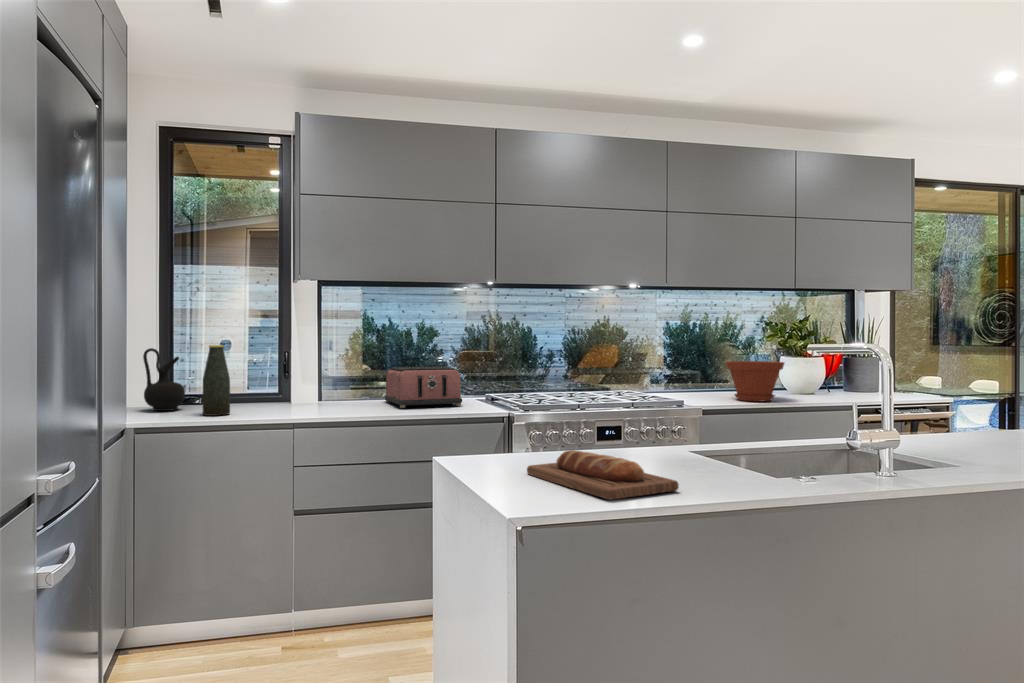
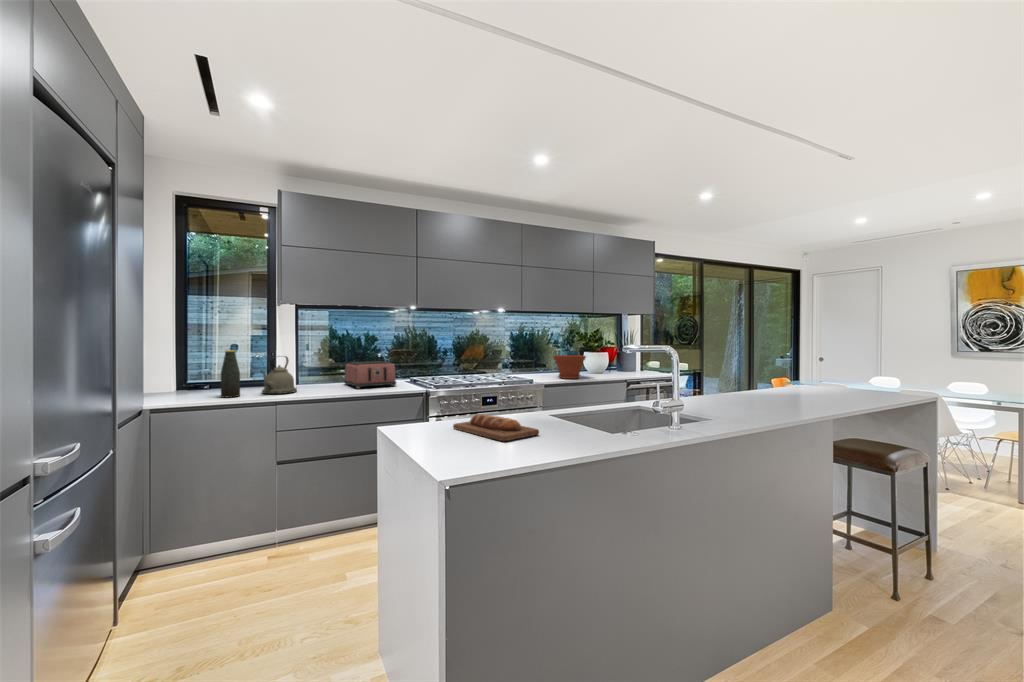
ceramic jug: present [143,348,185,411] -> none [174,353,205,395]
kettle: none [257,355,312,413] -> present [261,356,297,394]

